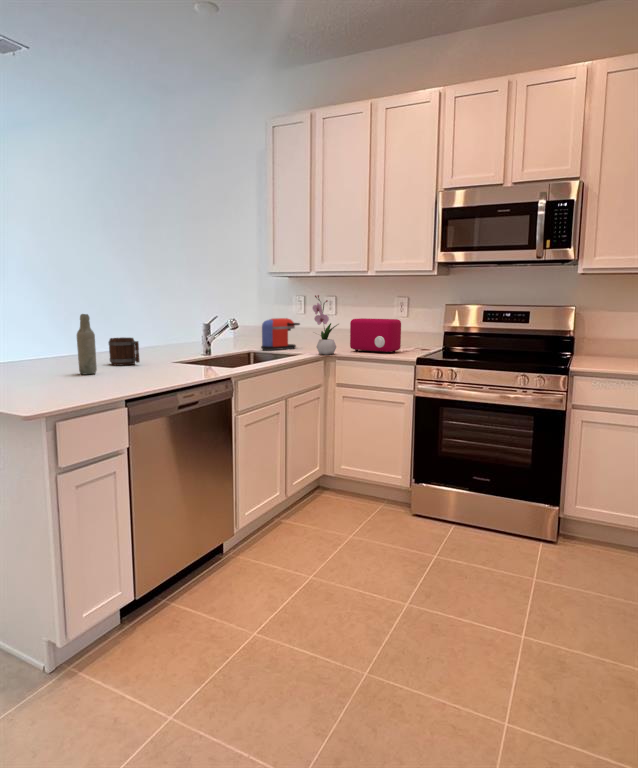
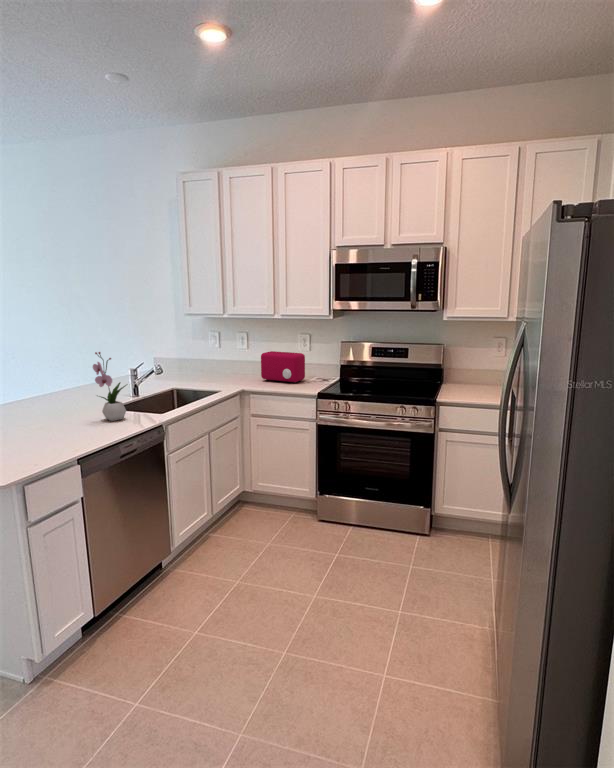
flower arrangement: present [313,295,337,355] -> present [93,352,126,421]
bottle: present [77,314,97,374] -> none [20,375,39,428]
coffee maker: present [261,318,300,350] -> none [180,350,215,381]
mug: present [108,338,140,366] -> none [43,385,74,412]

